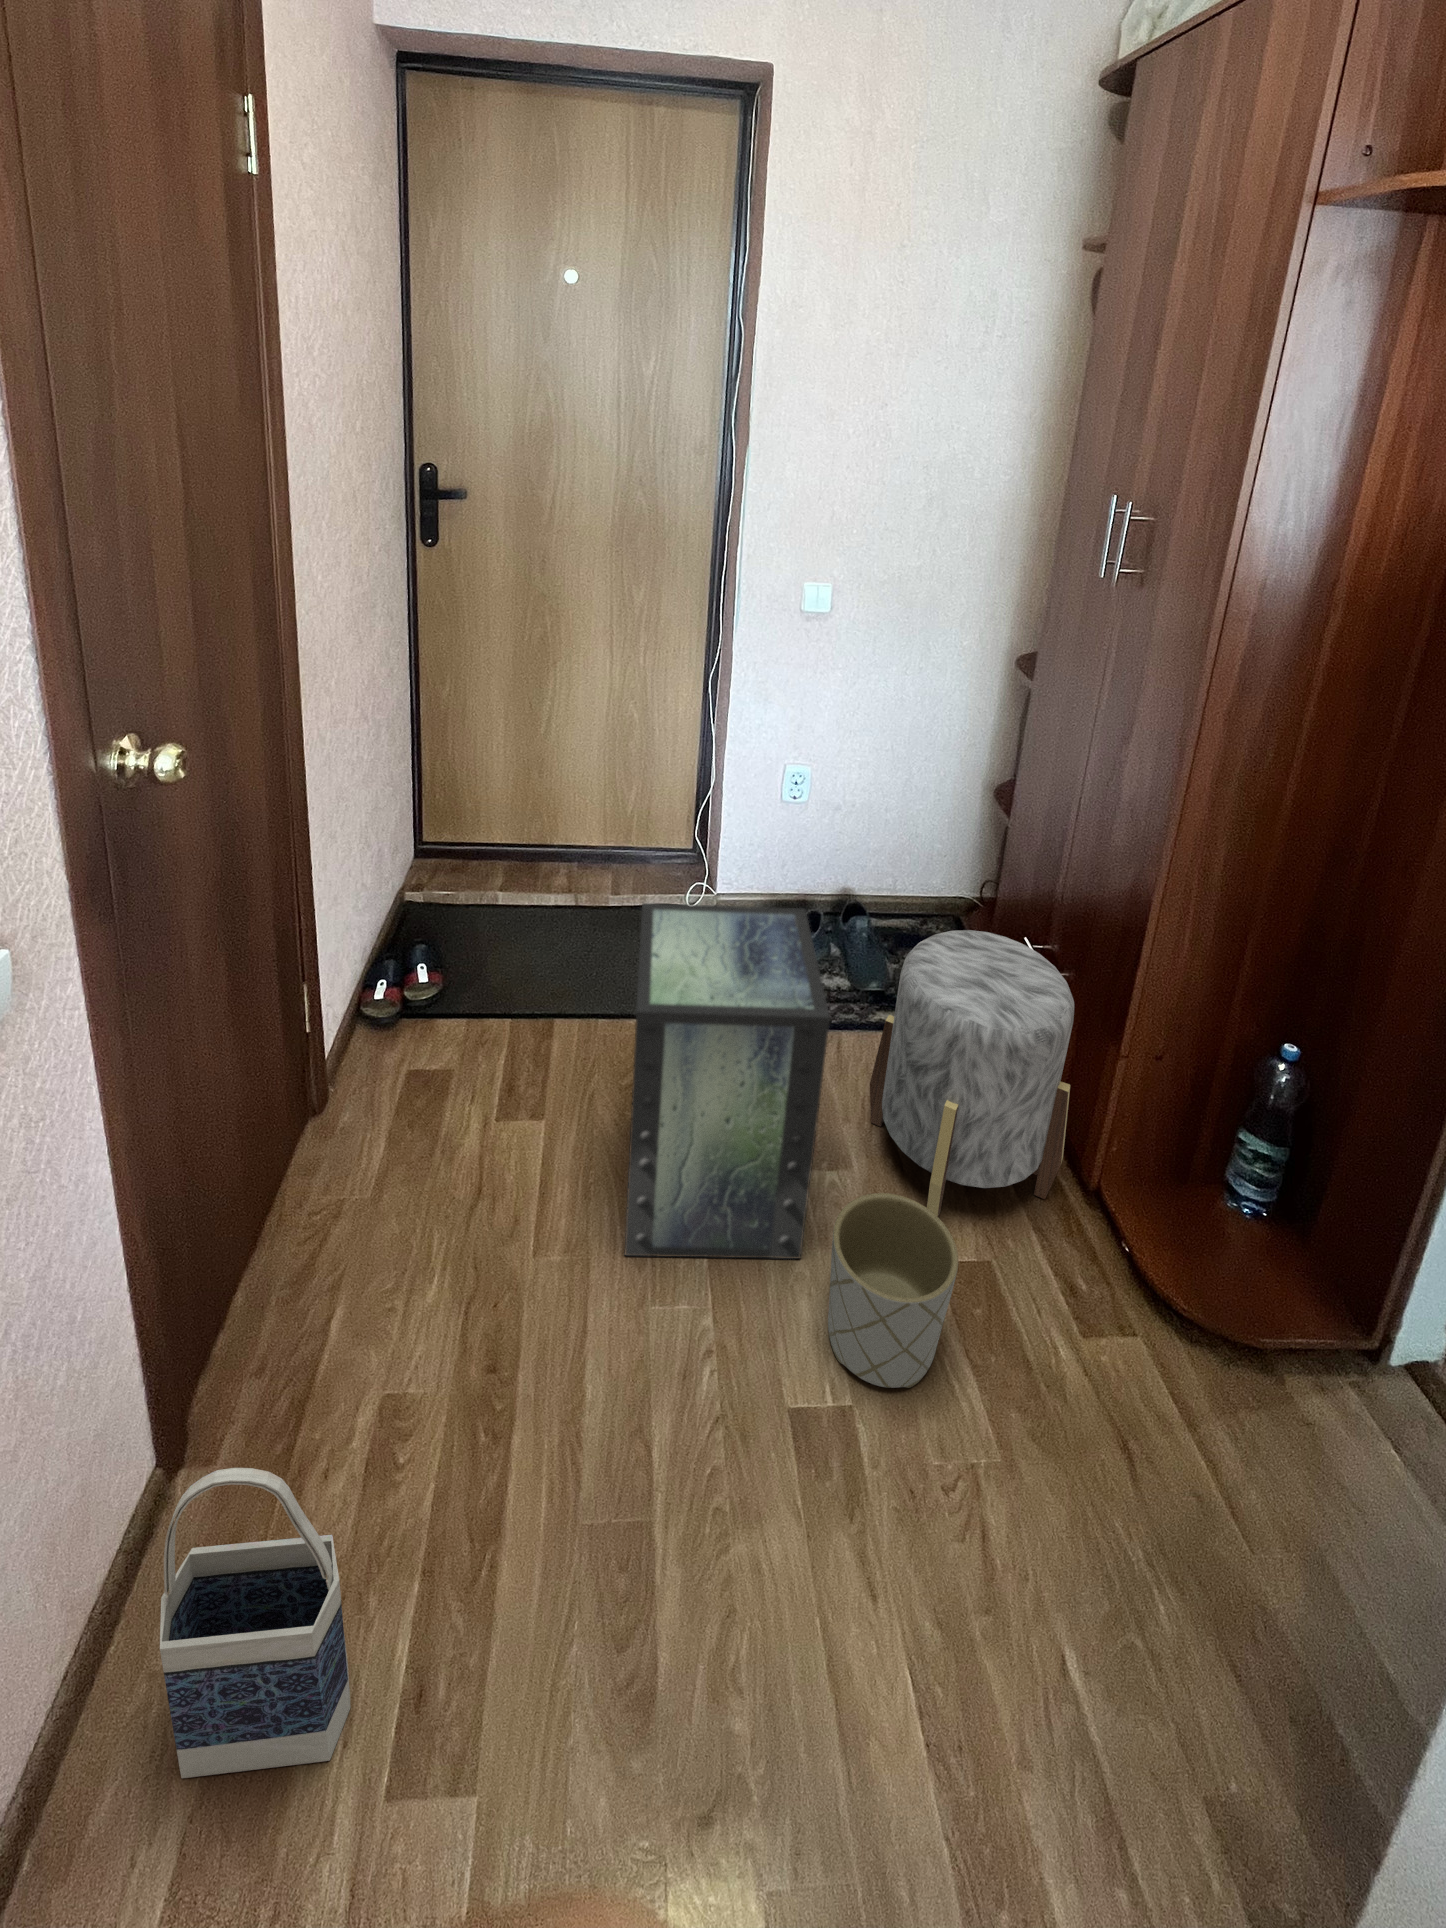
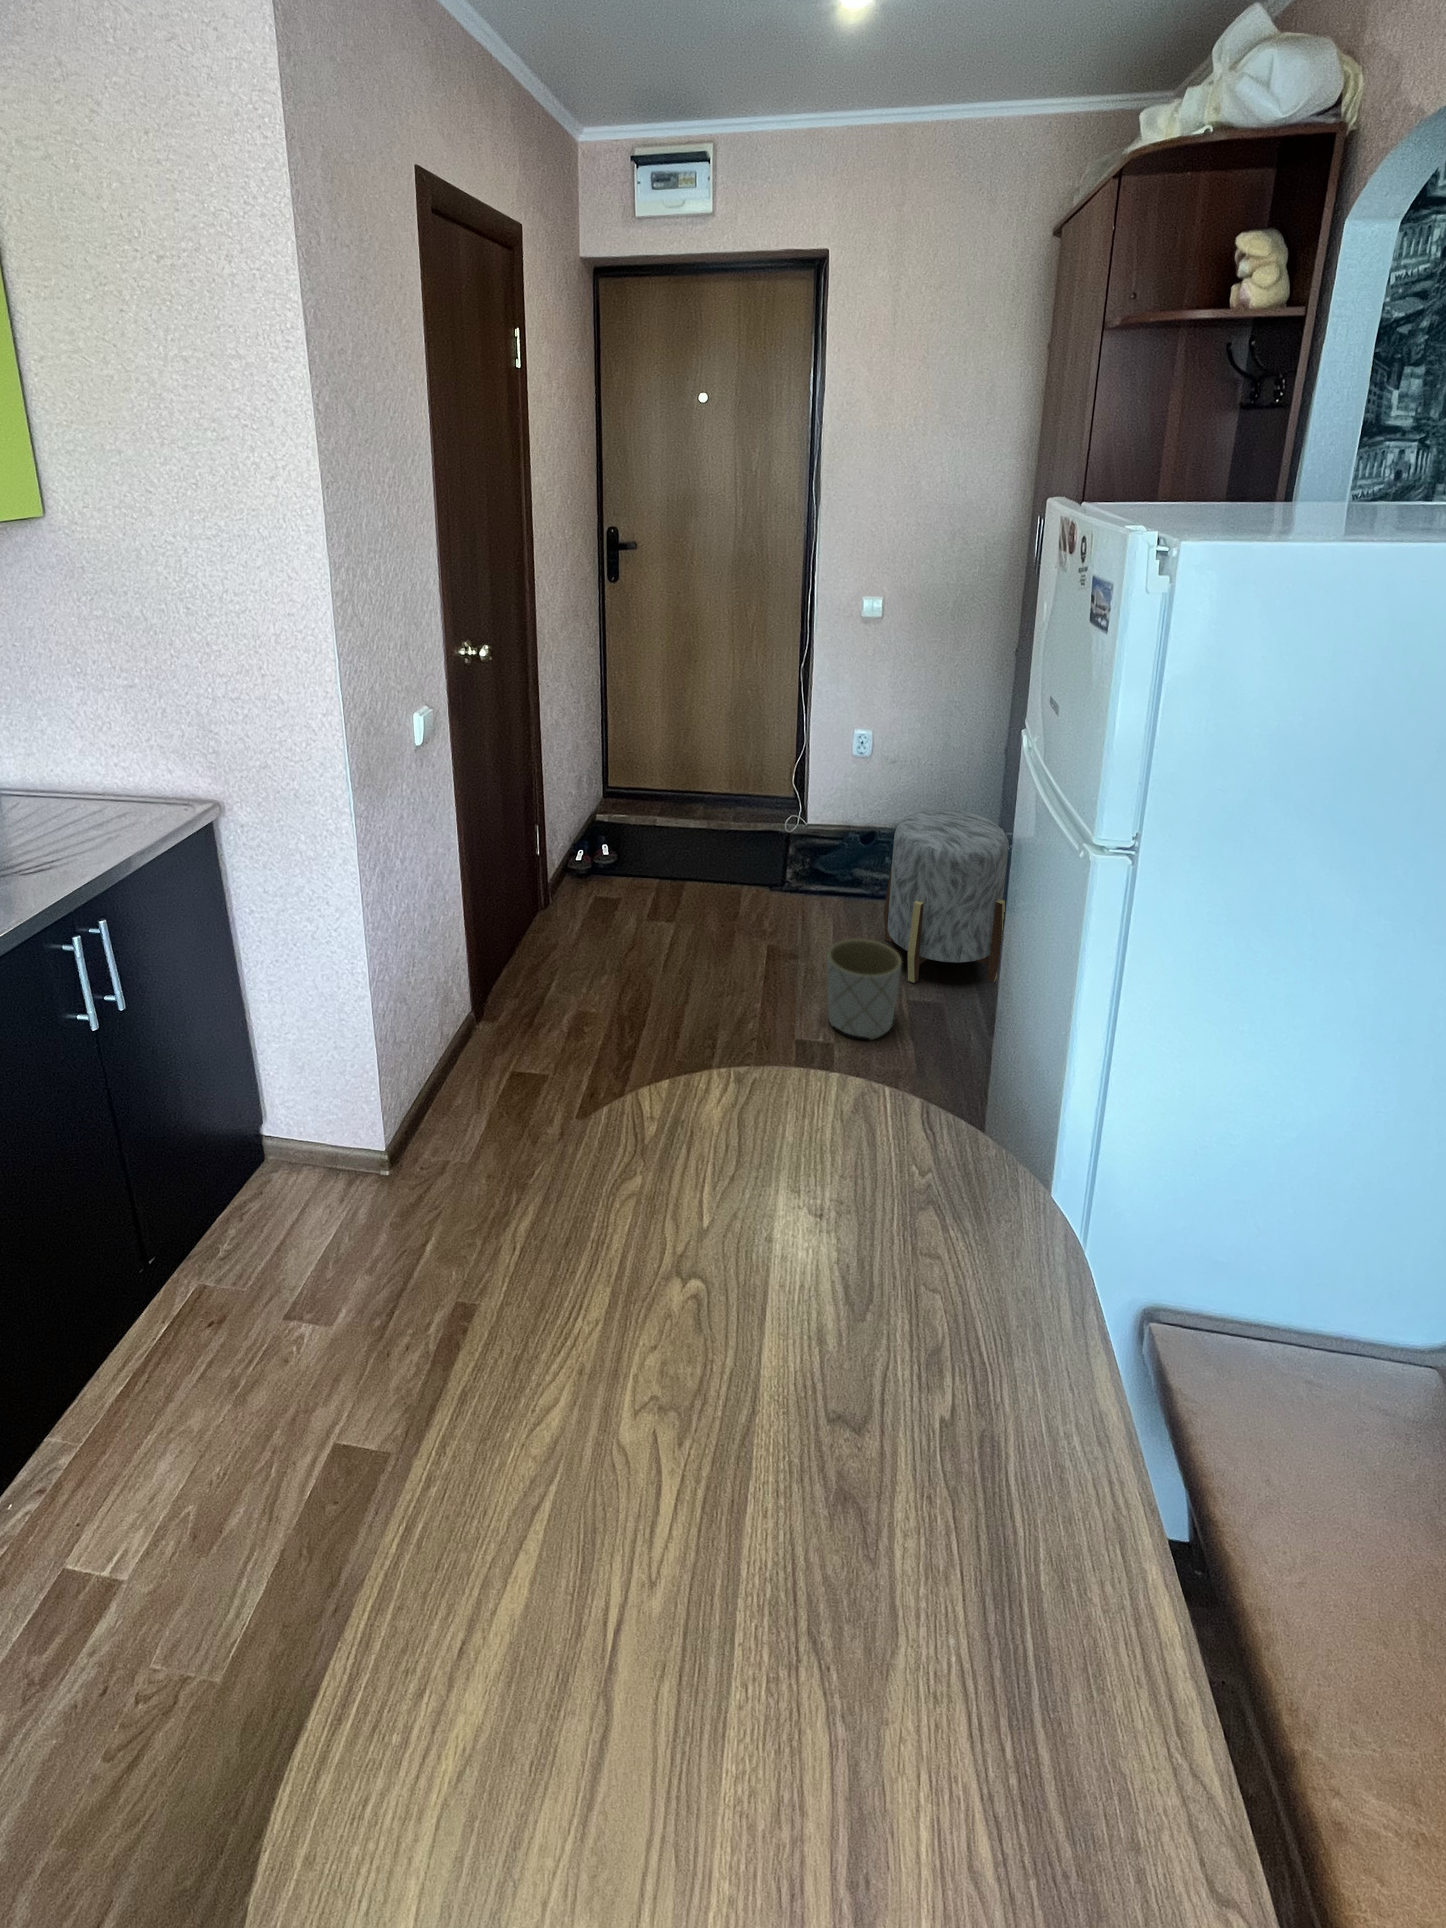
storage box: present [625,903,830,1259] -> none [714,779,833,988]
bag: present [160,1468,351,1778] -> none [487,942,564,1101]

